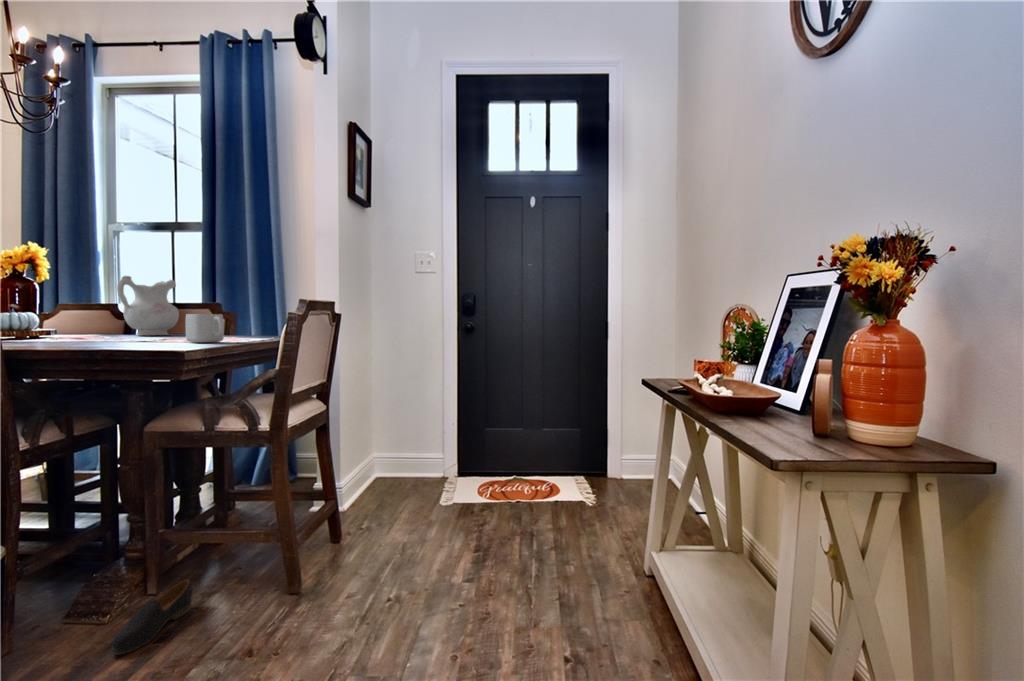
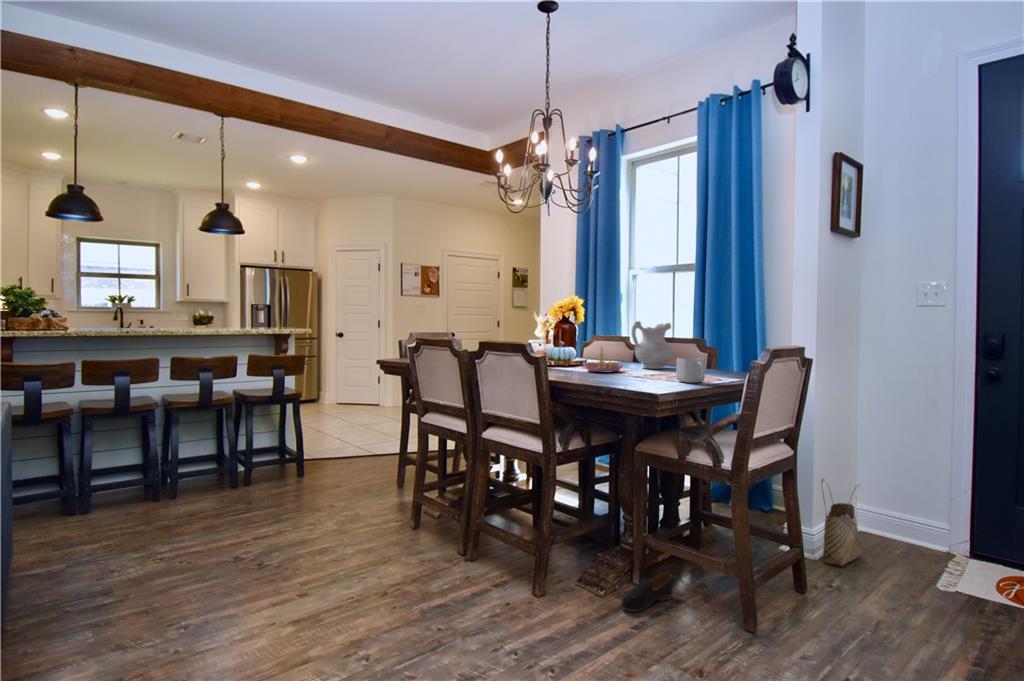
candle holder: none [33,302,105,340] -> present [584,347,622,372]
woven basket: none [349,430,384,511] -> present [822,479,862,566]

